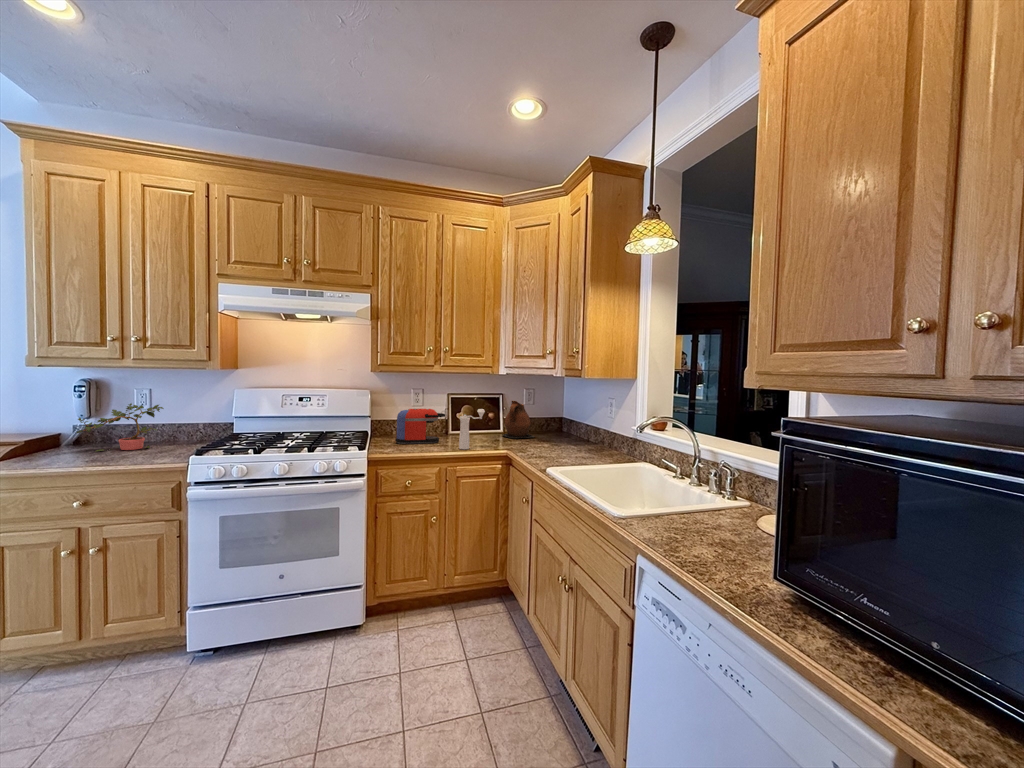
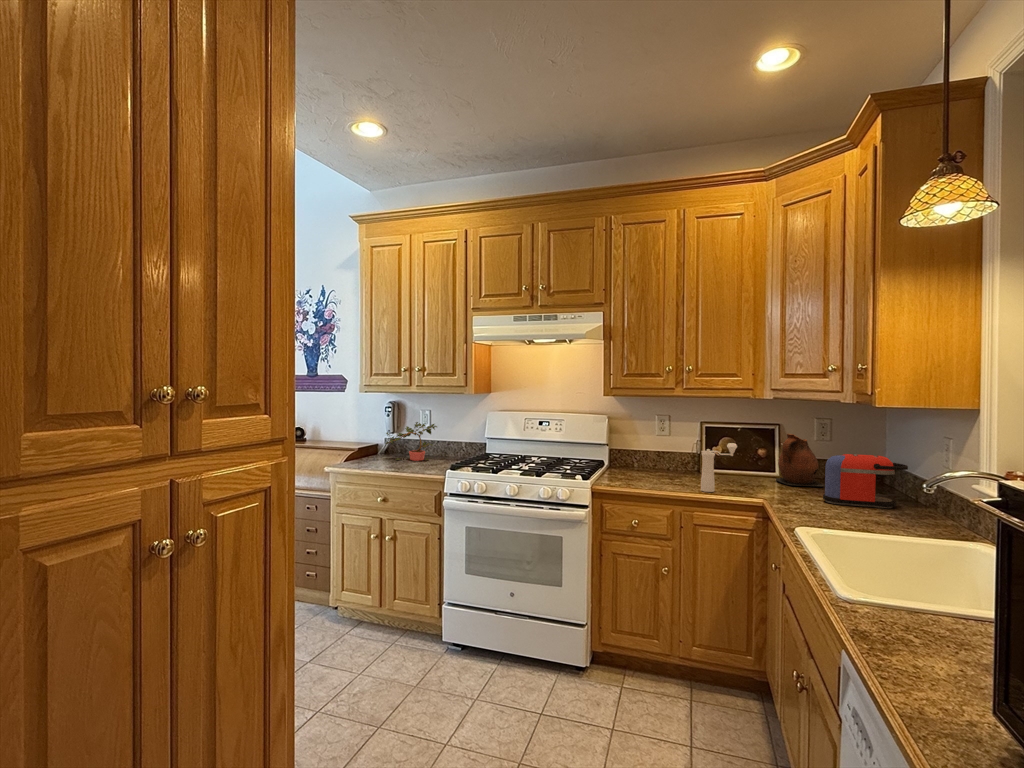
coffee maker: present [395,409,445,444] -> present [823,454,908,508]

